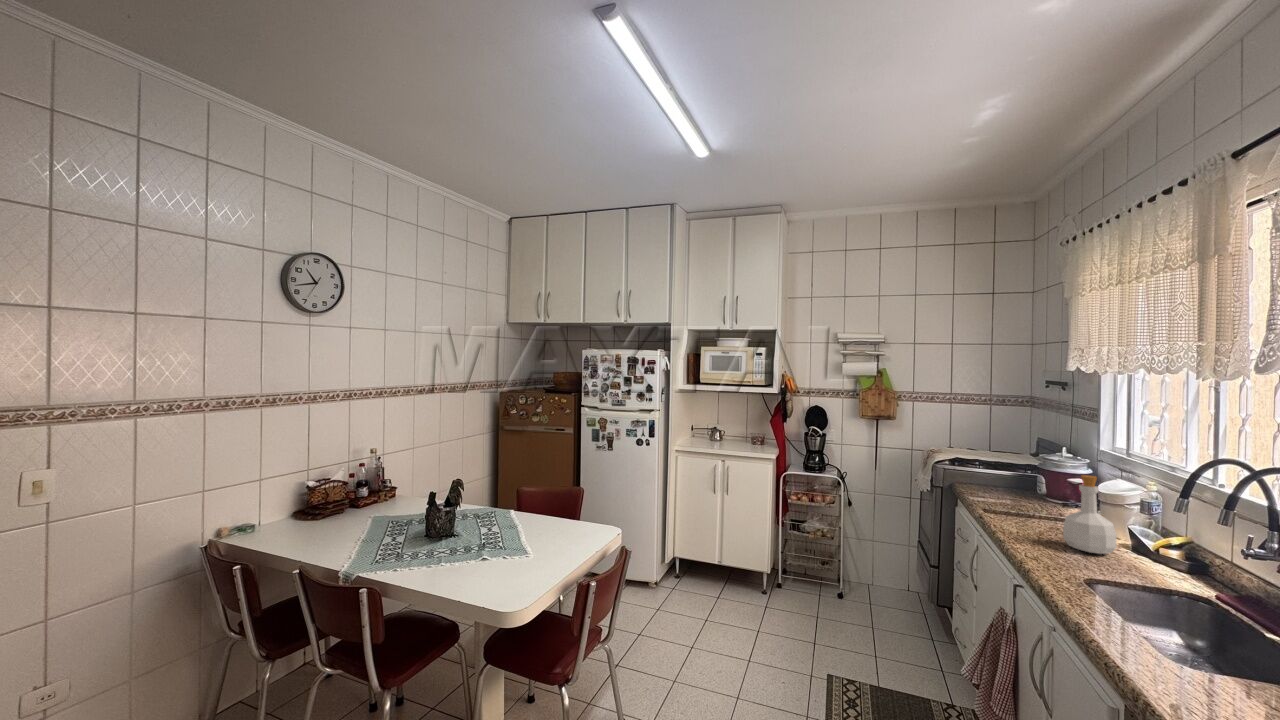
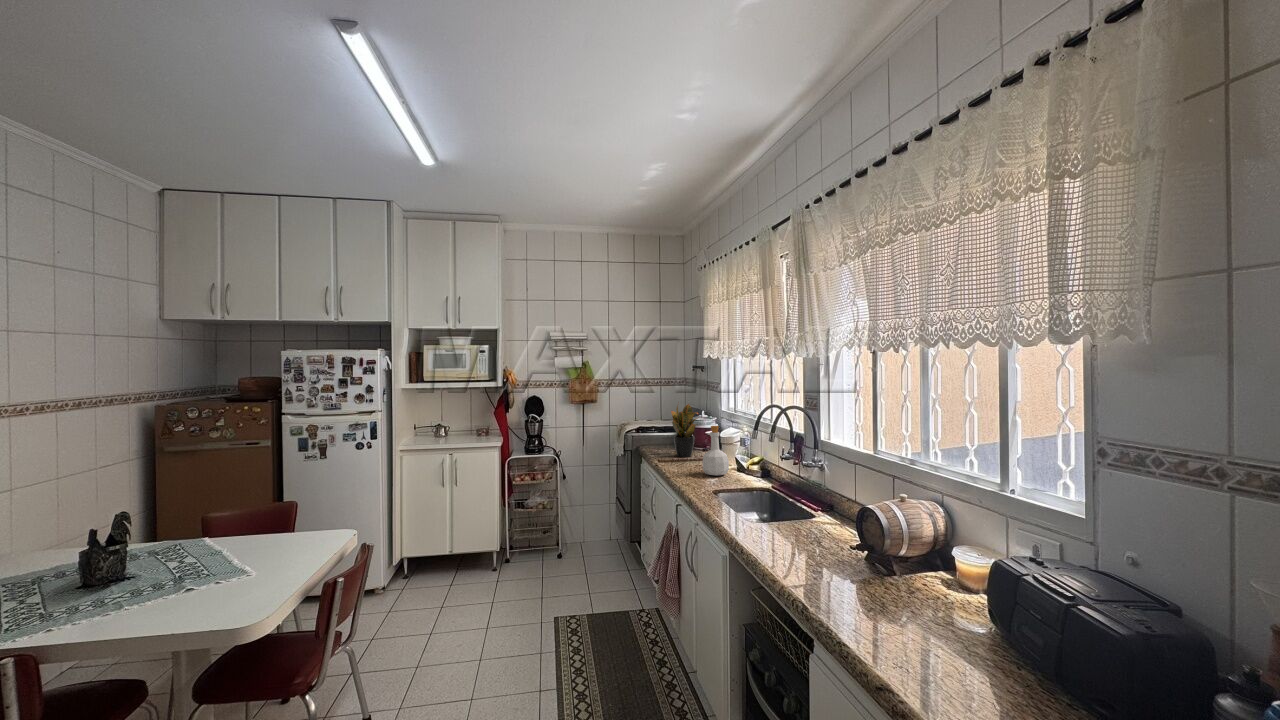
potted plant: none [1000,426,1067,512] -> present [671,404,698,457]

